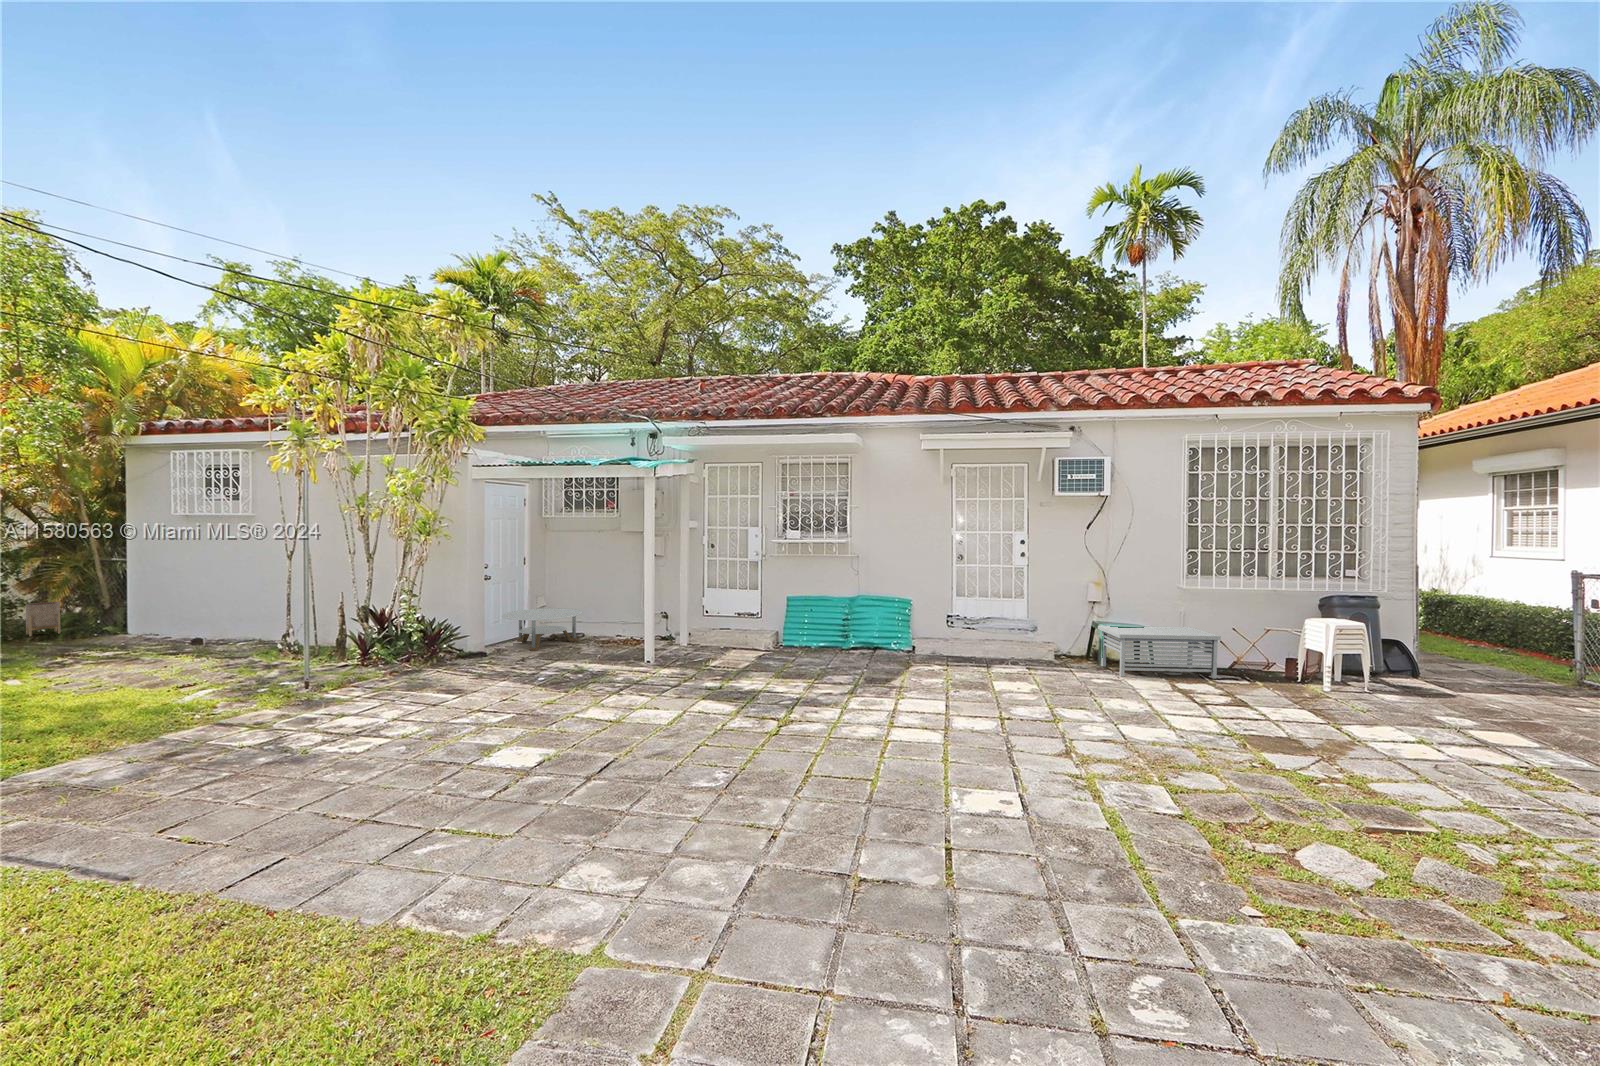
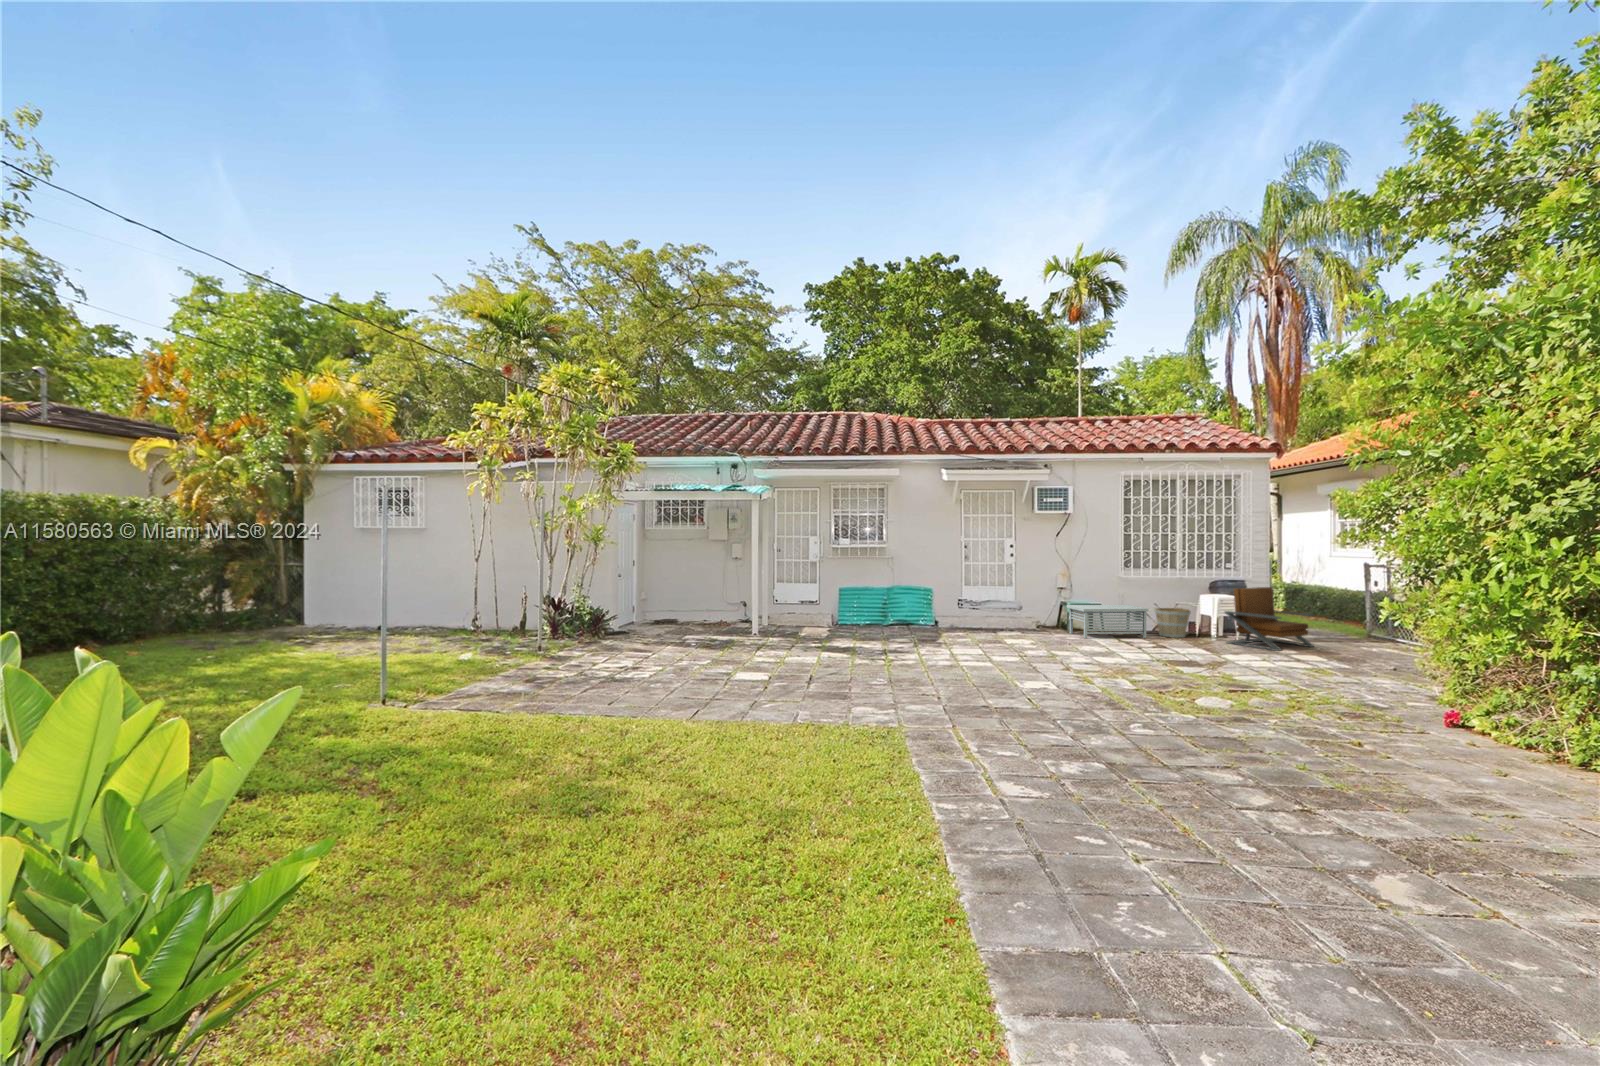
planter: present [26,602,61,636] -> none [190,605,219,634]
round table: present [502,608,582,651] -> none [619,603,680,634]
lounge chair: none [1344,609,1503,716] -> present [1225,587,1314,651]
wooden bucket: none [1231,633,1289,680] -> present [1155,607,1191,638]

